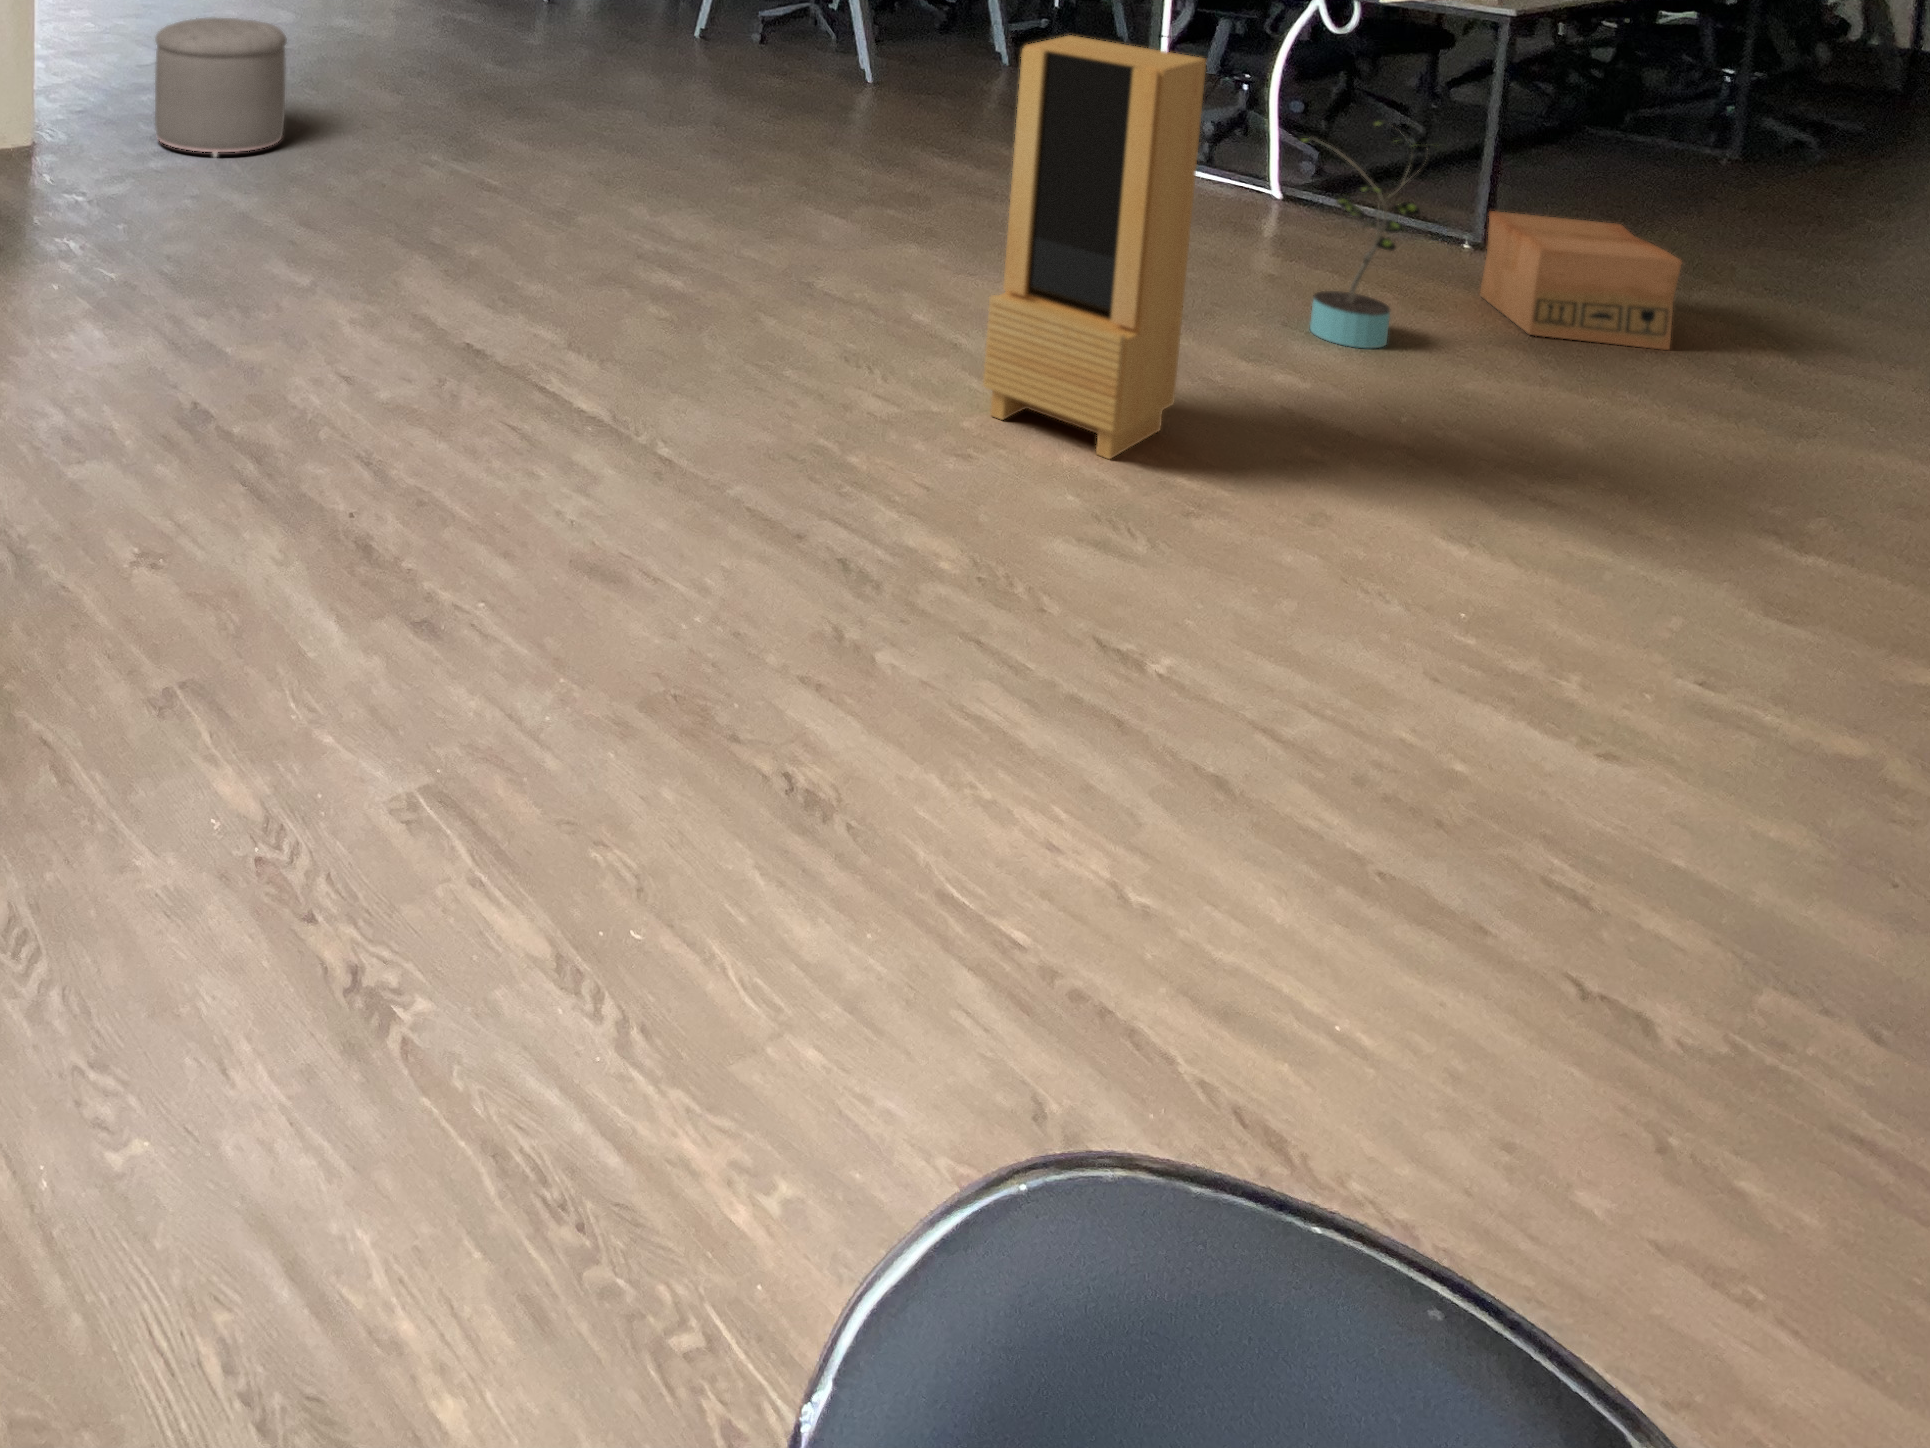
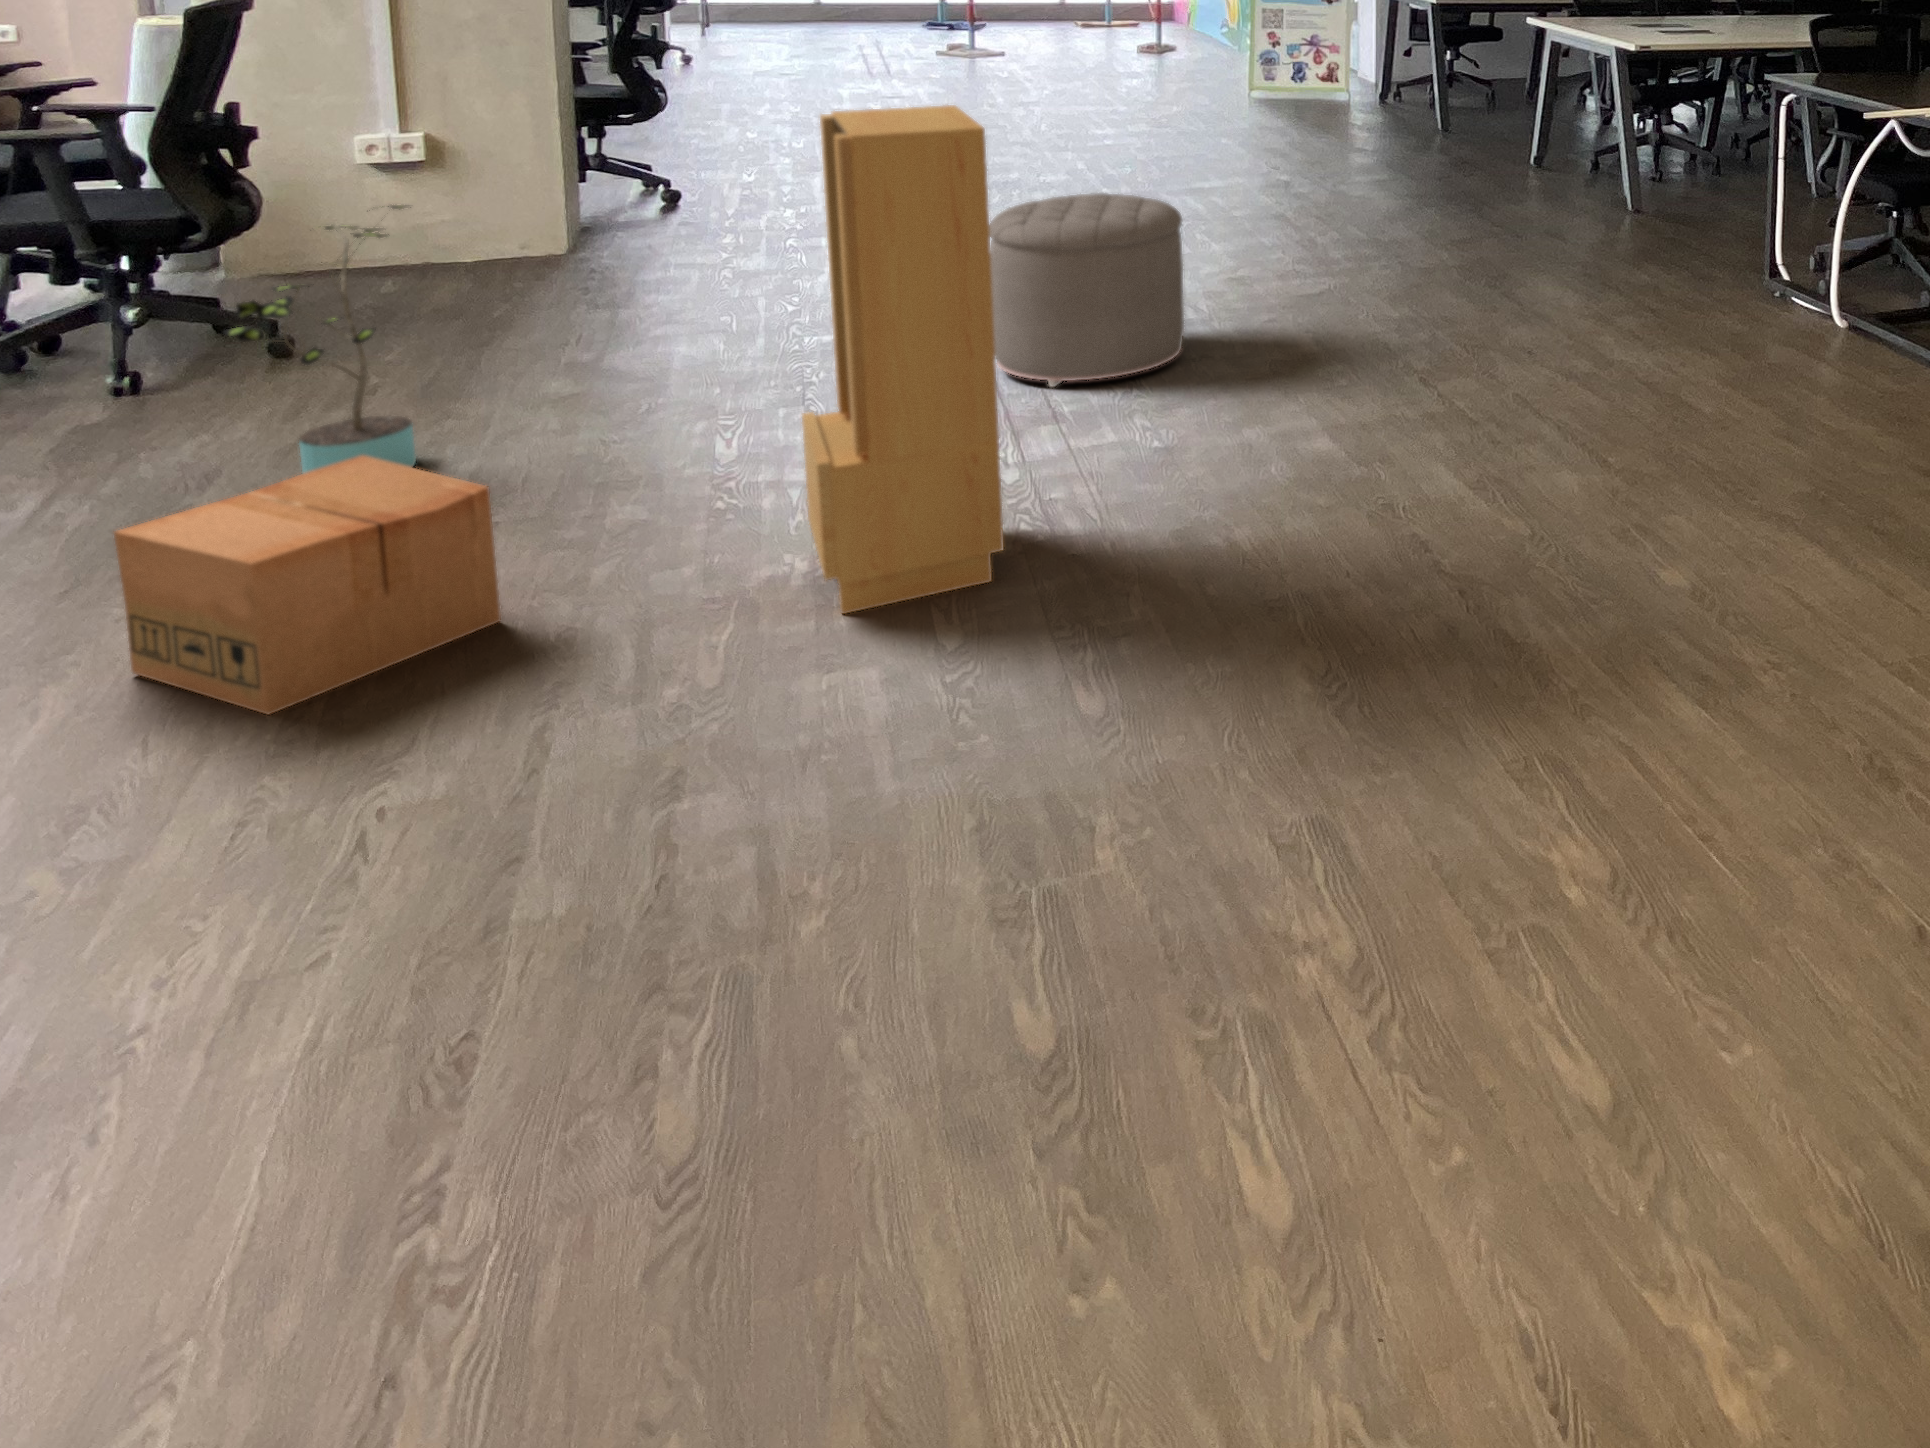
ottoman: present [155,18,287,157] -> present [989,193,1184,387]
potted plant: present [1298,120,1430,348] -> present [224,205,416,474]
cardboard box: present [1480,211,1682,350] -> present [114,455,501,714]

